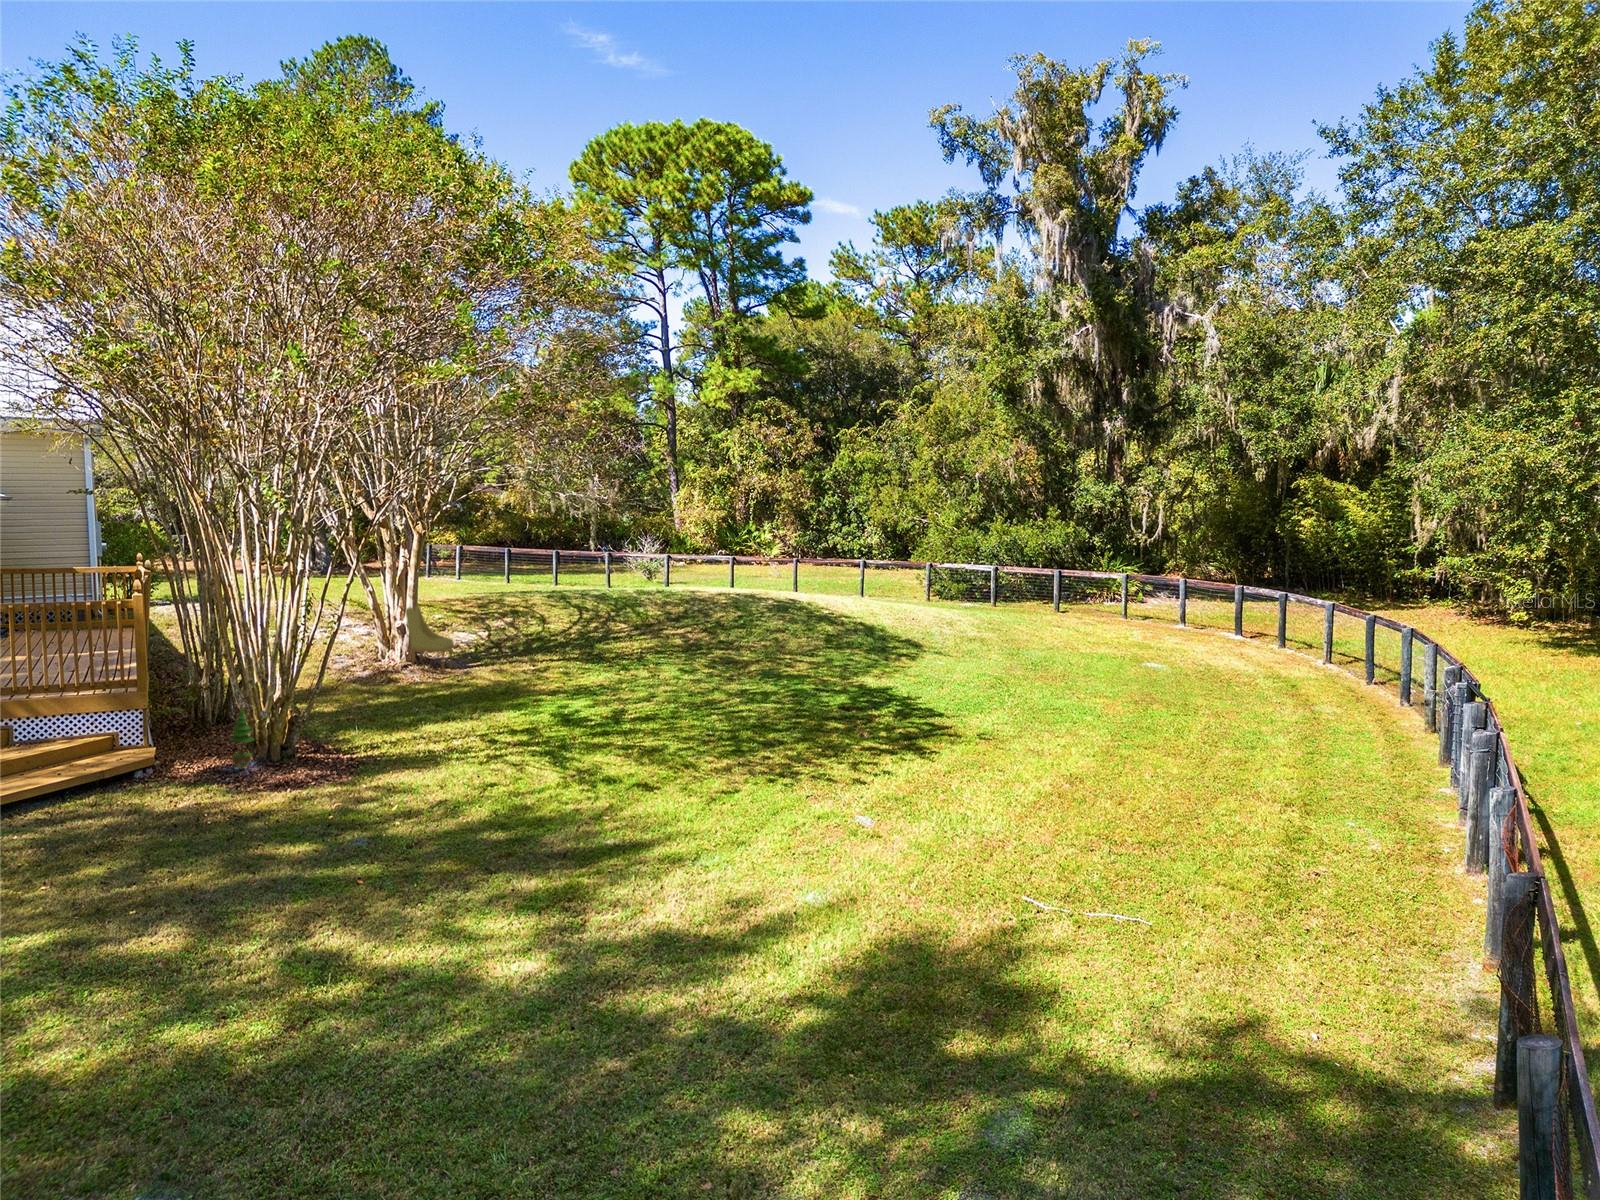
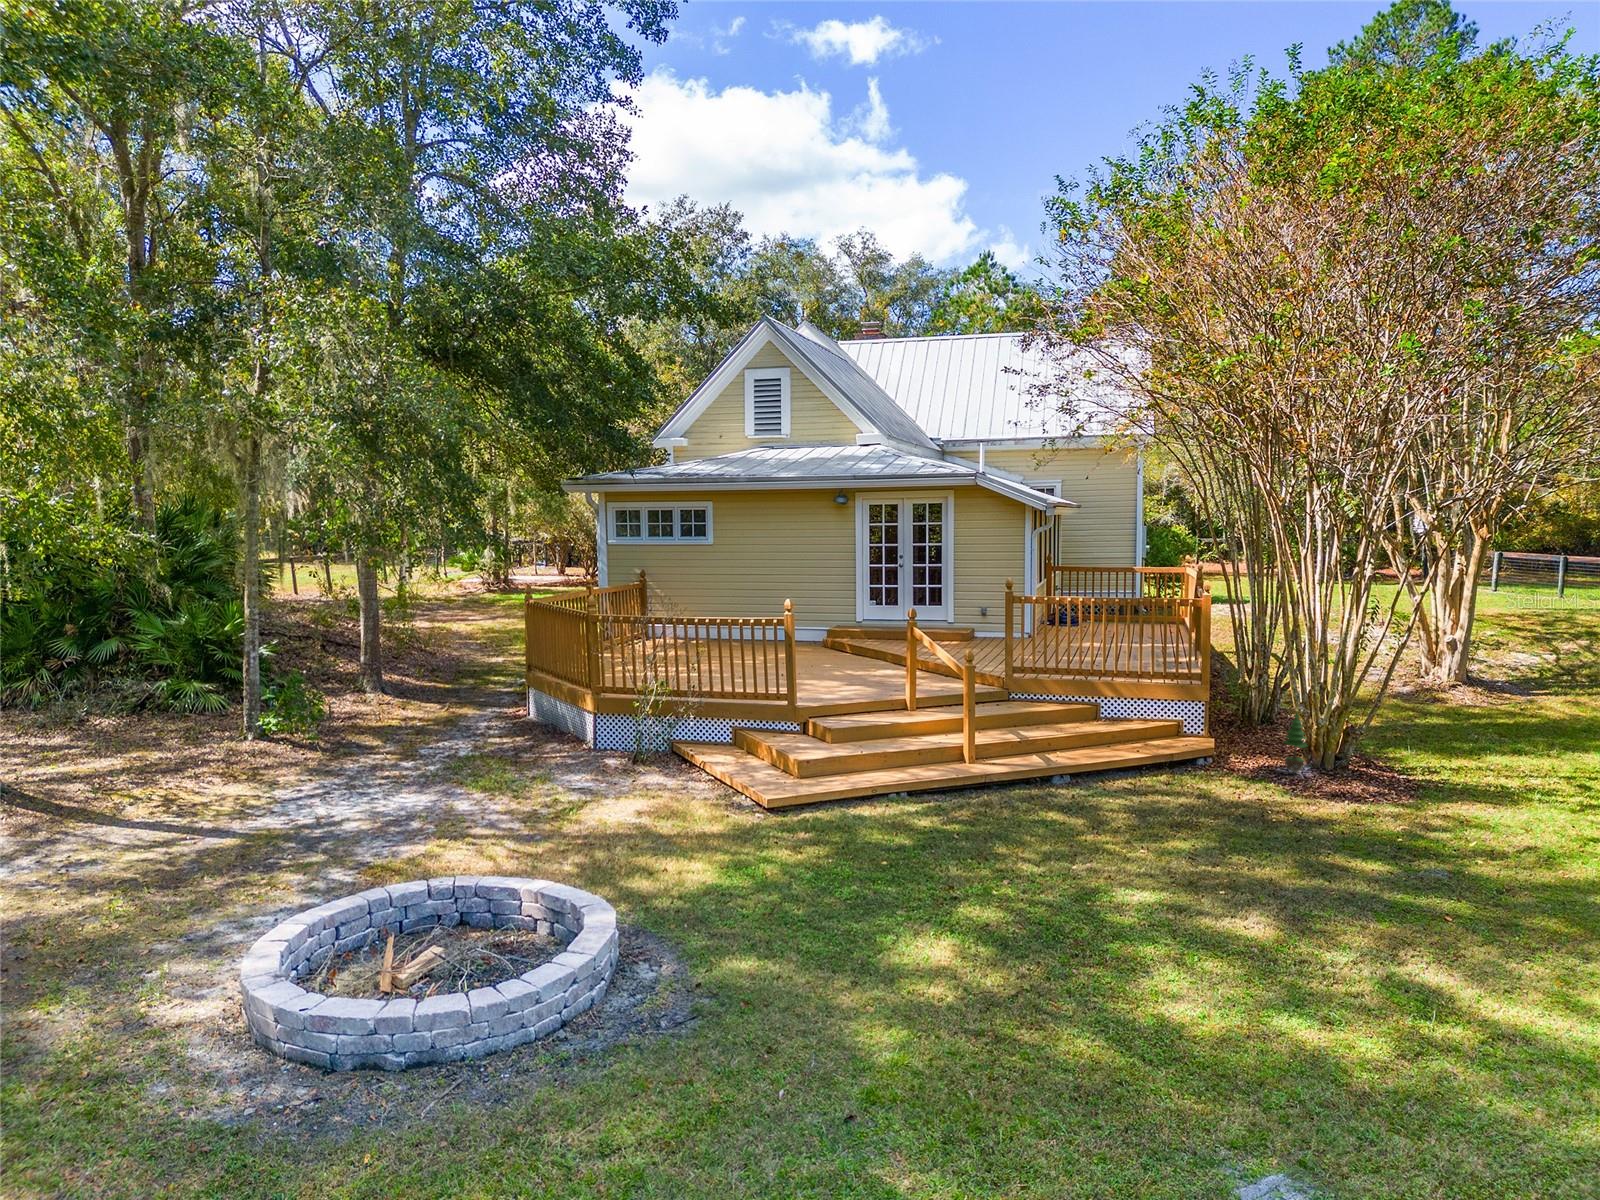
chair: present [406,606,453,673] -> none [1457,620,1517,698]

